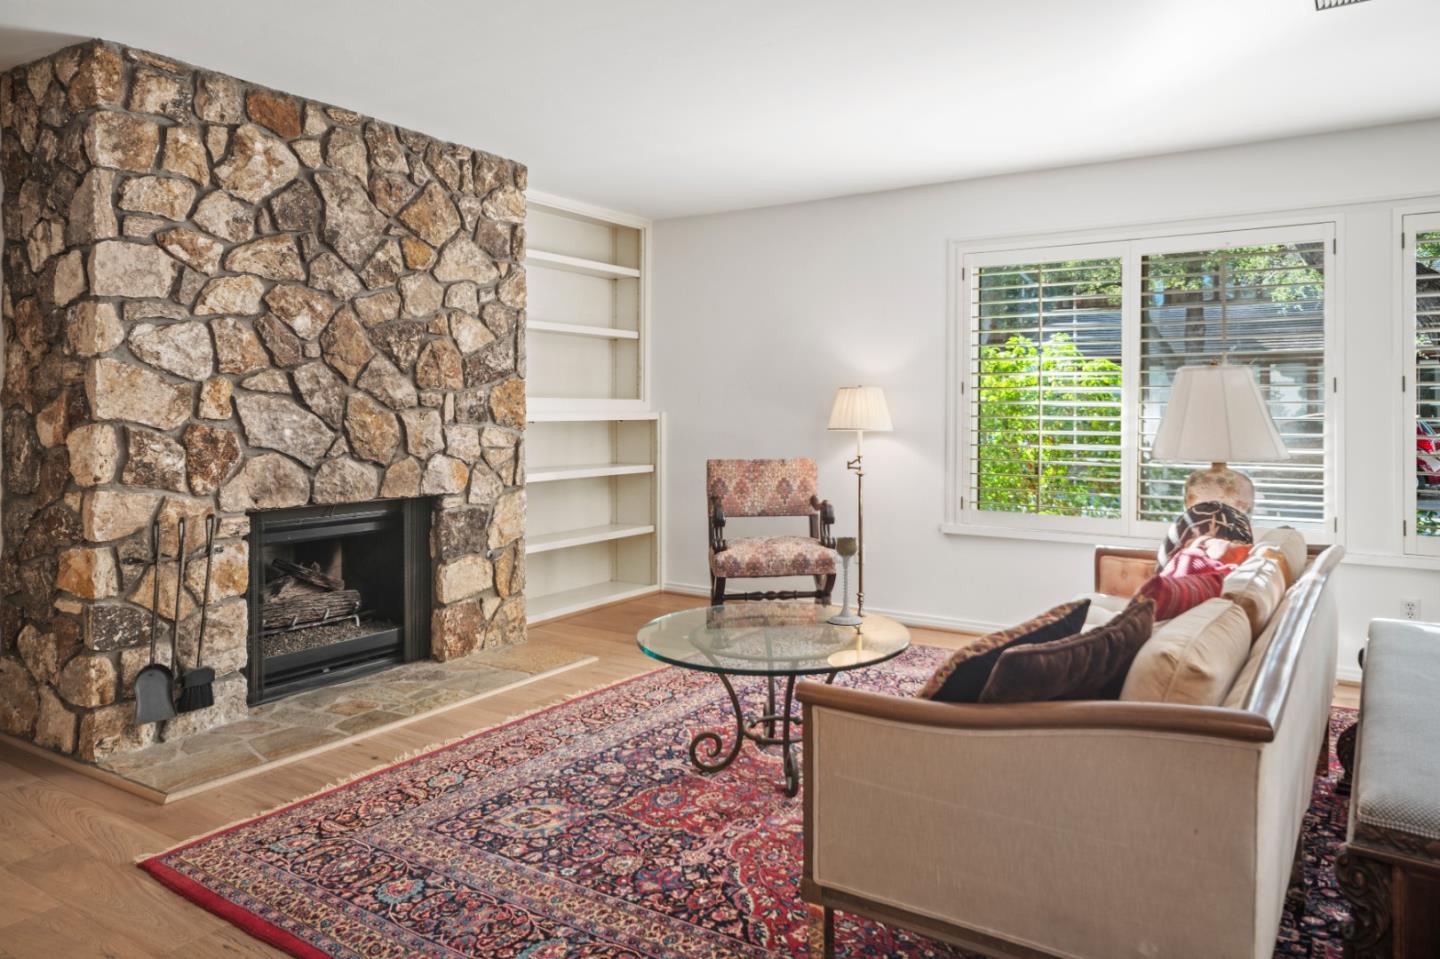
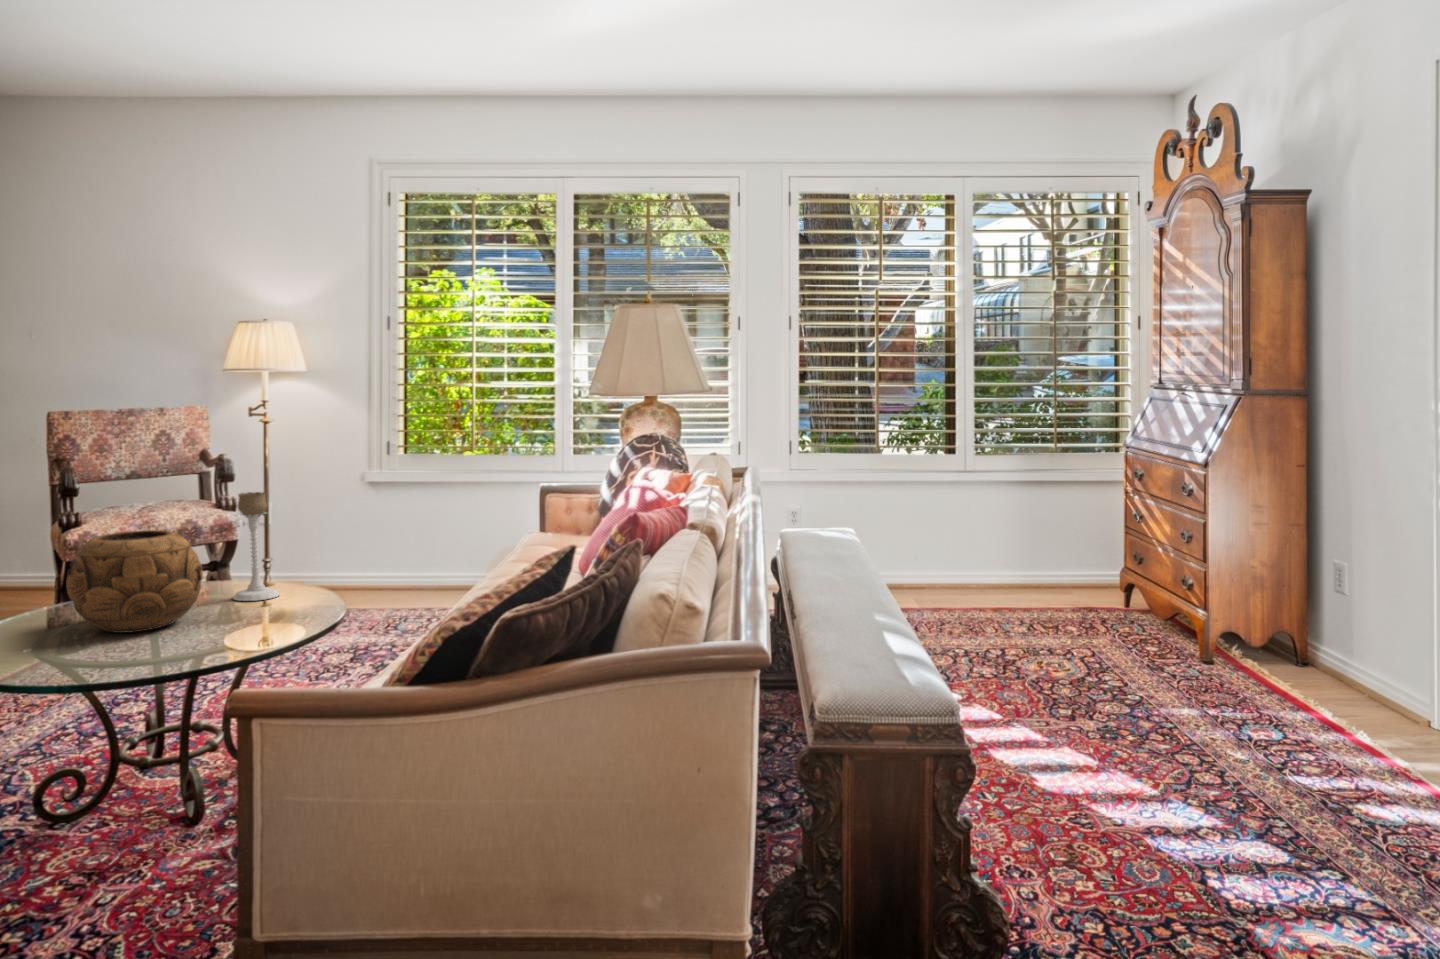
decorative bowl: none [718,562,807,639] -> present [66,530,203,633]

